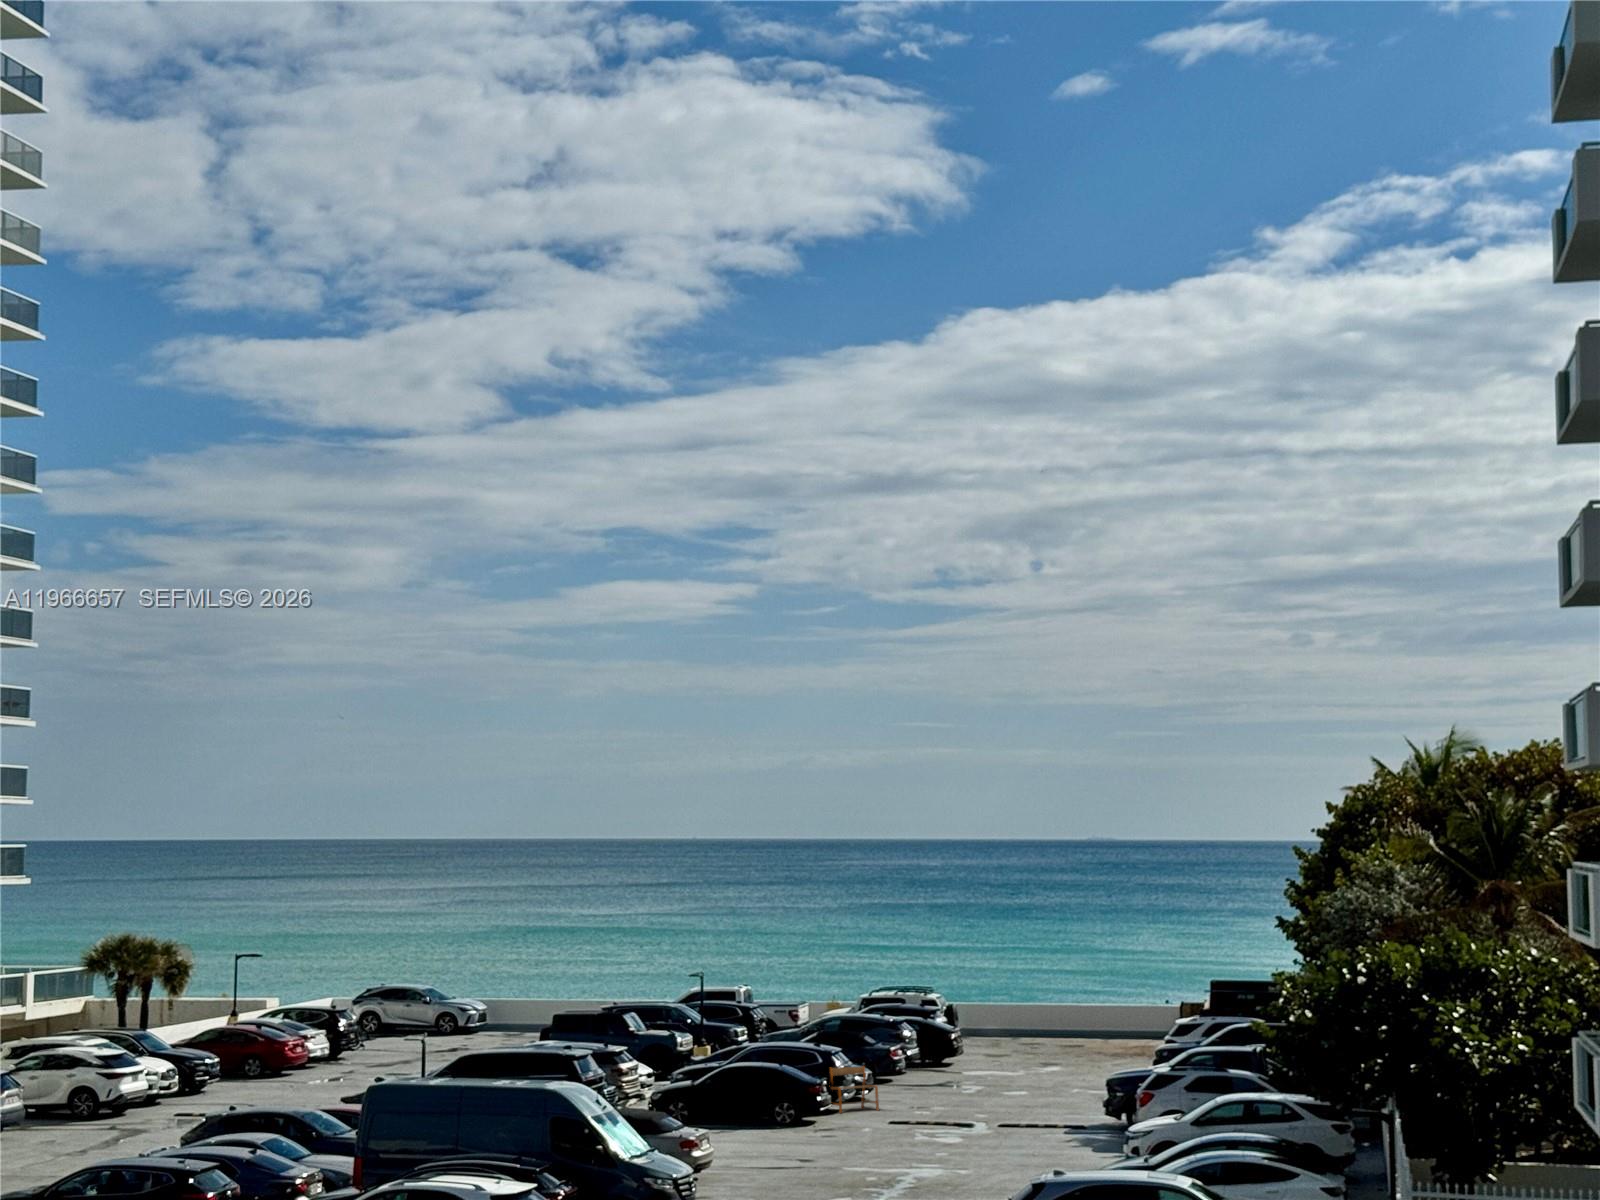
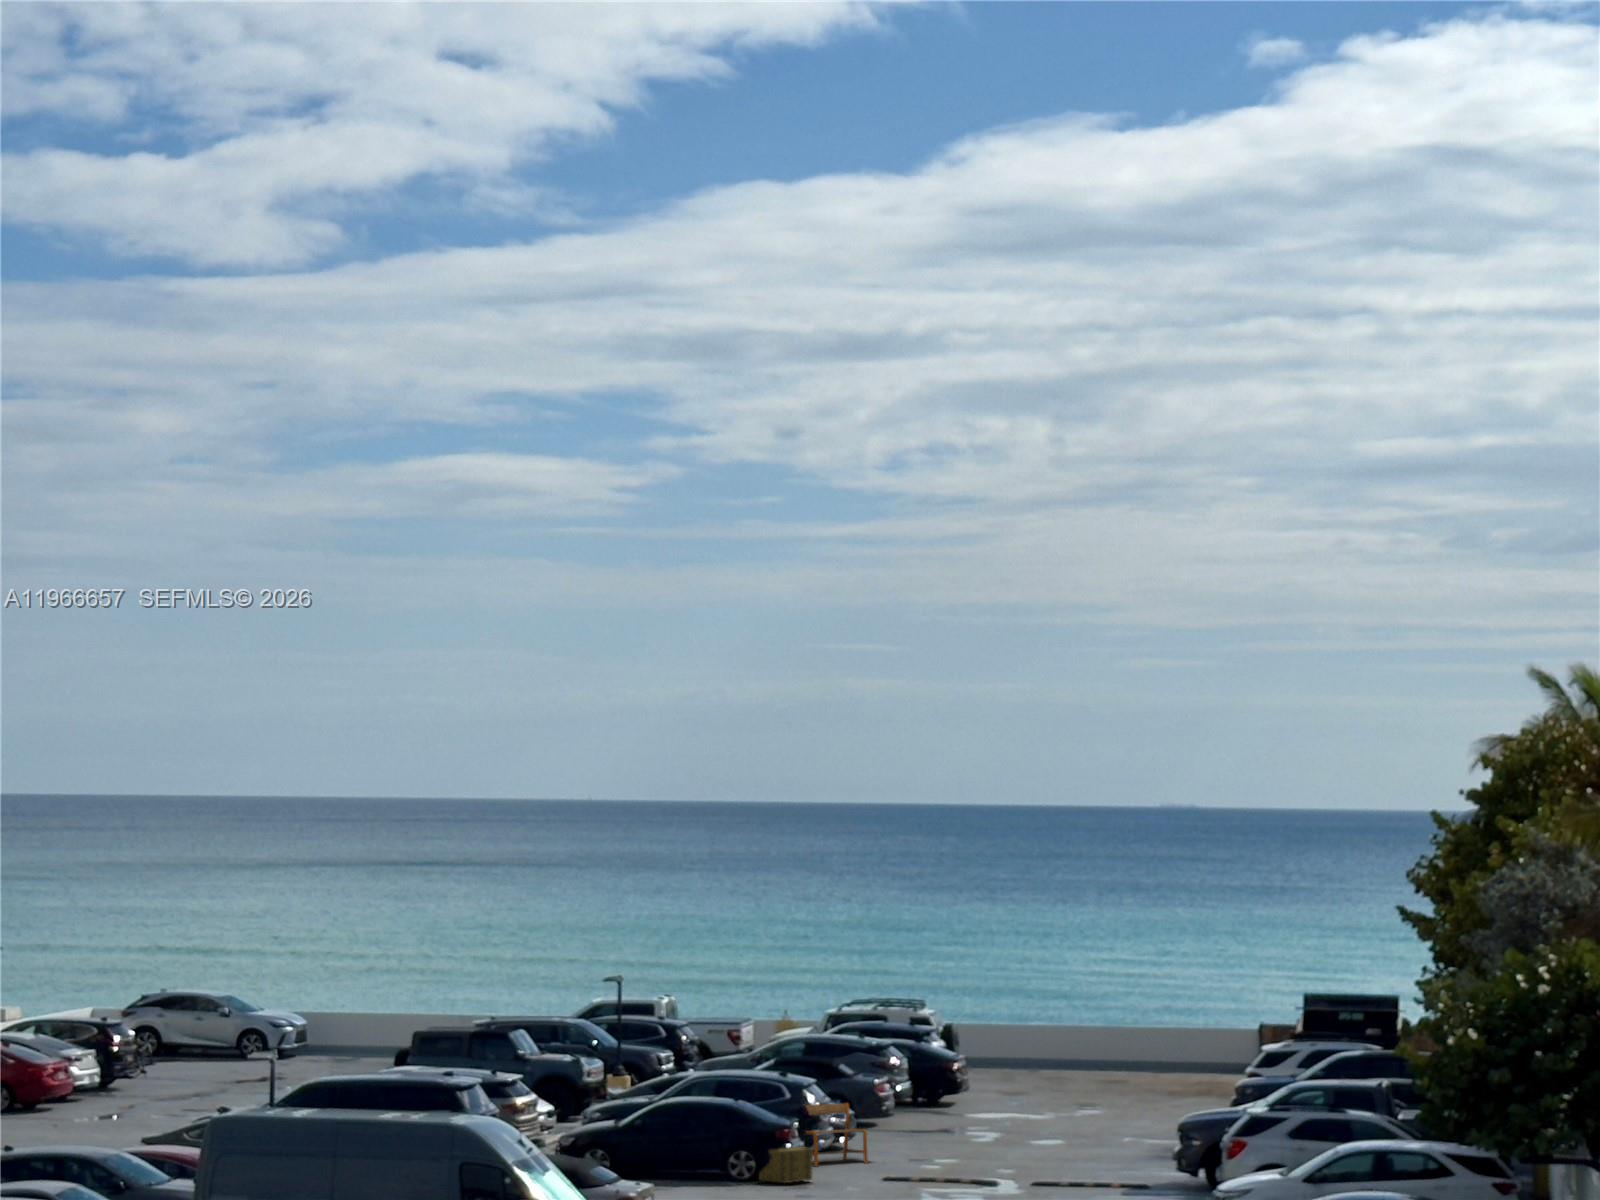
cardboard box: none [796,1099,835,1128] -> present [759,1147,813,1183]

